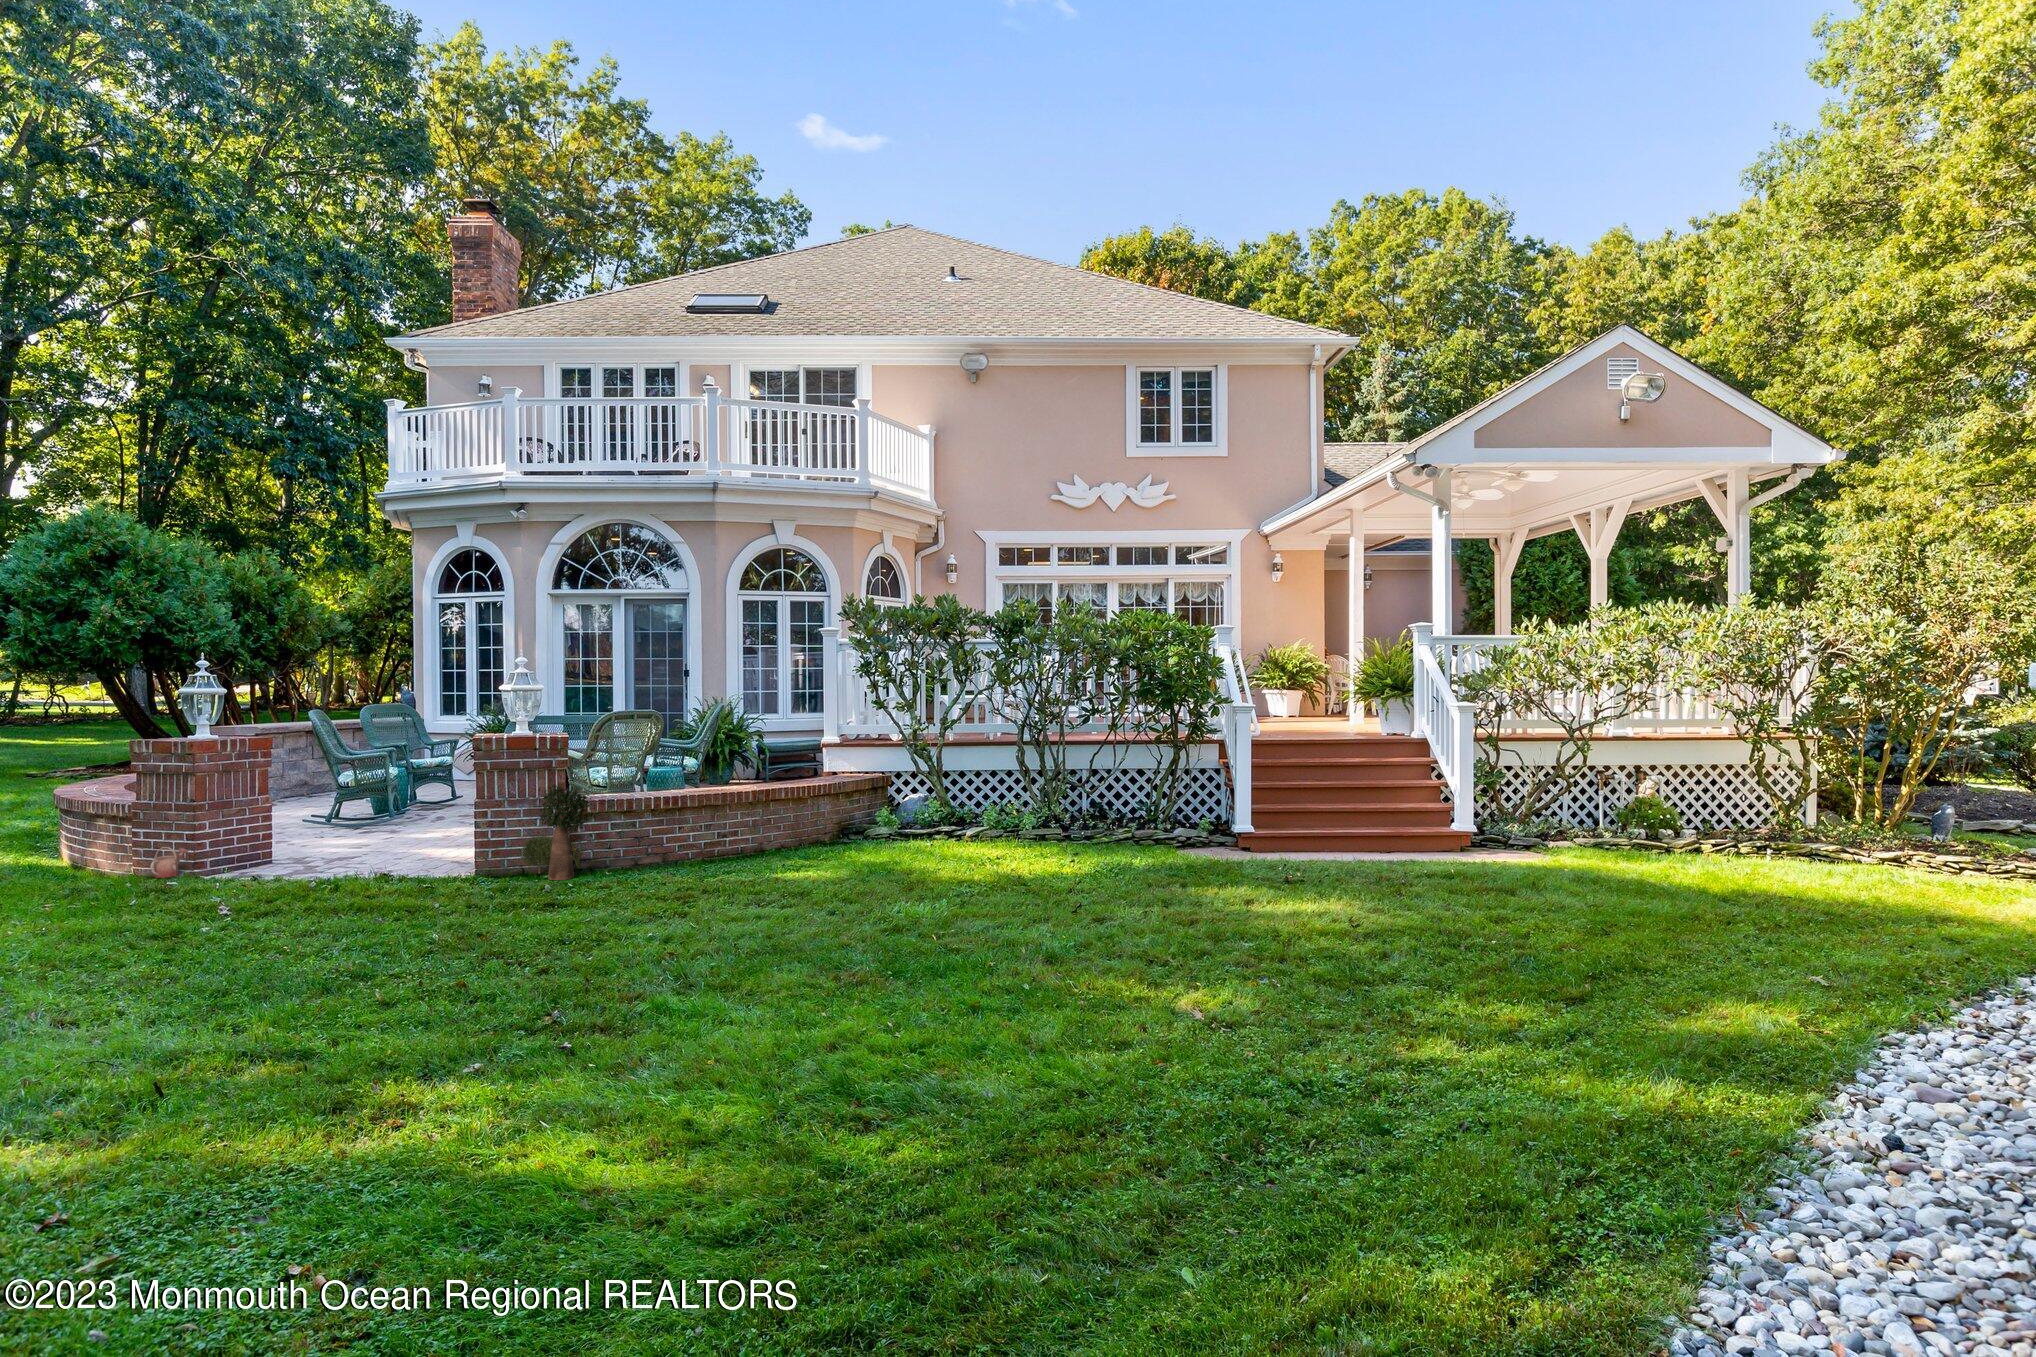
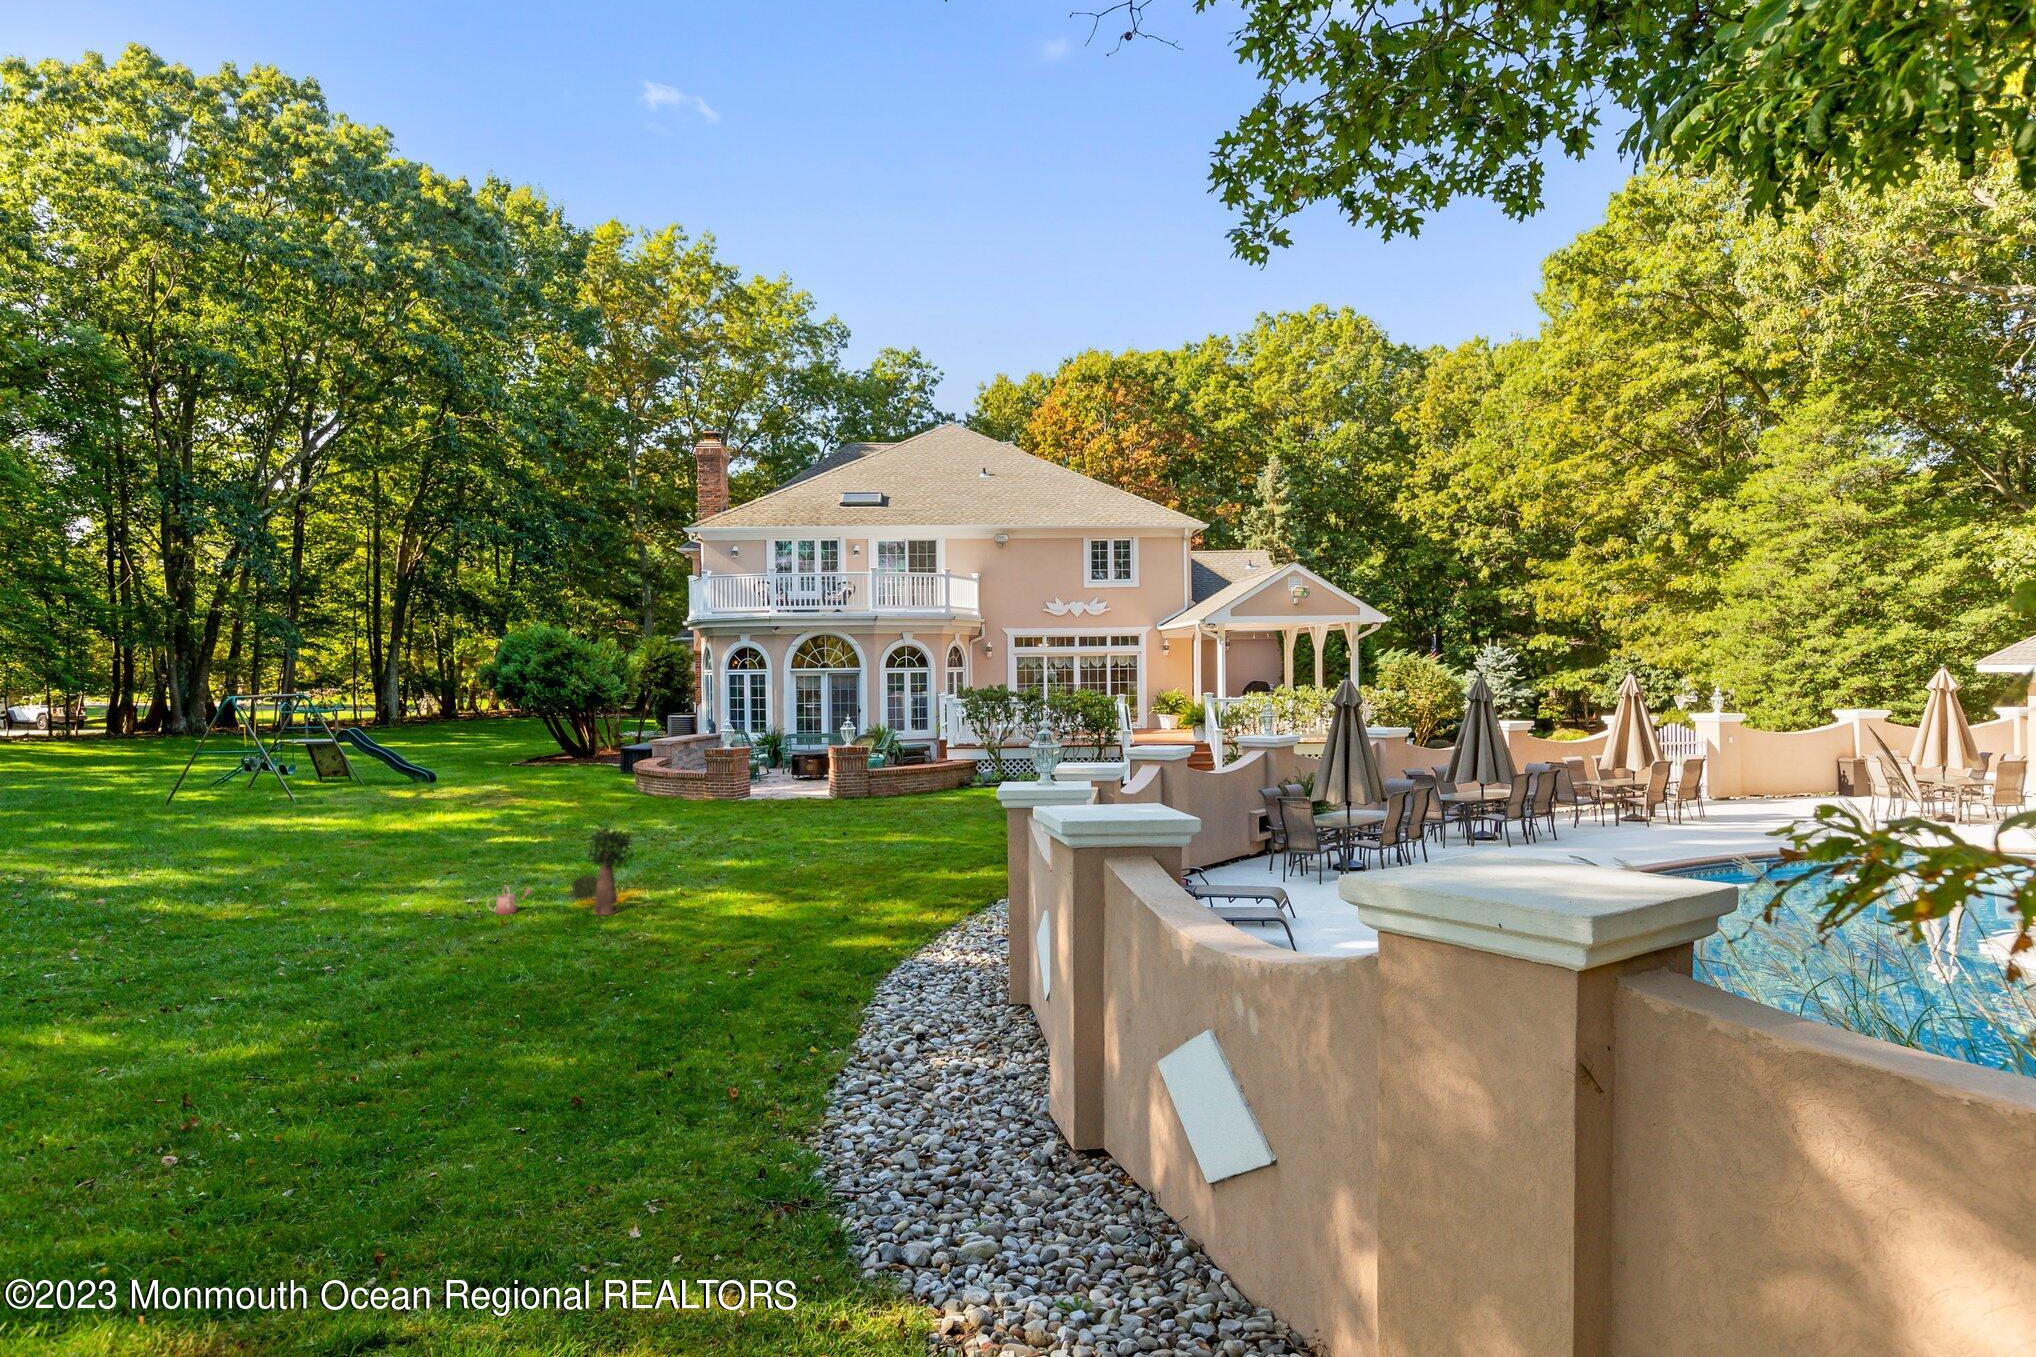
watering can: present [150,847,188,878] -> present [487,886,531,915]

